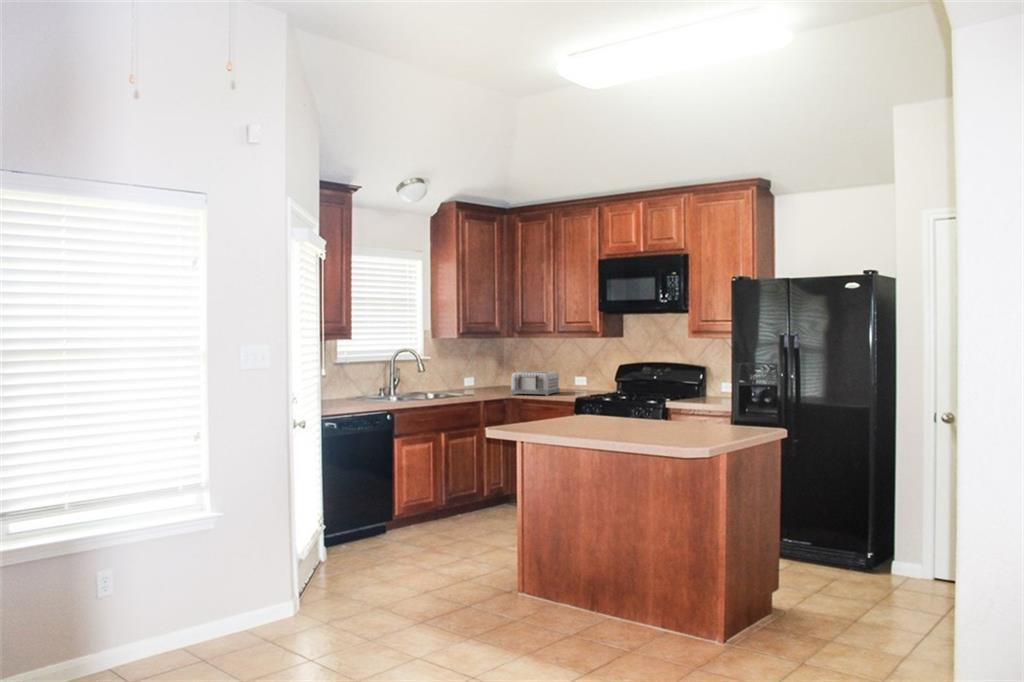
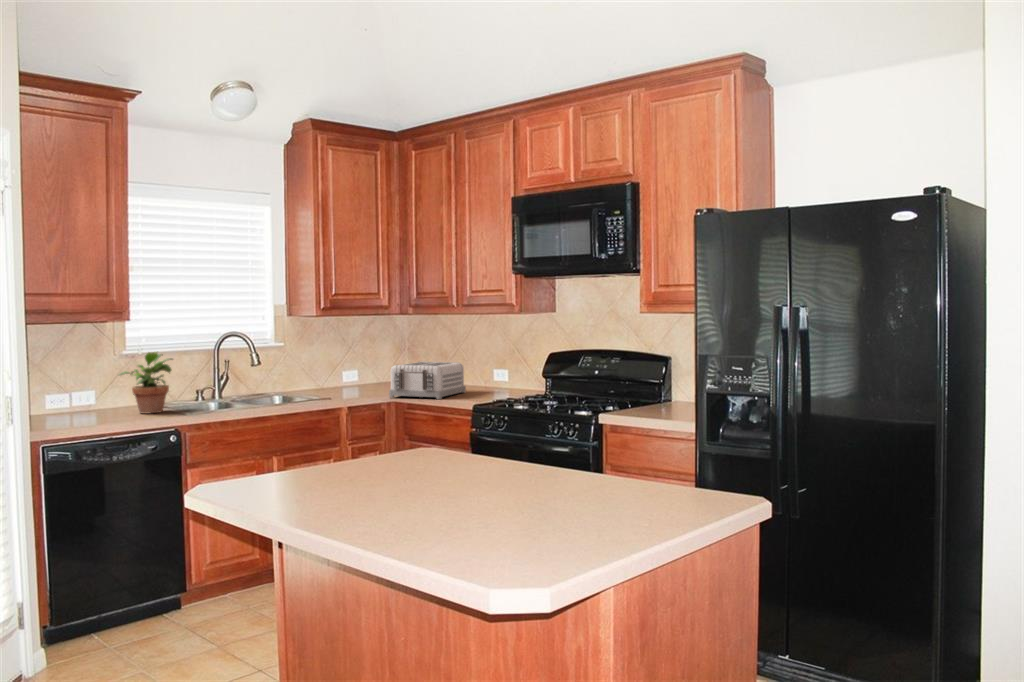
potted plant: none [339,360,372,402] -> present [119,352,173,414]

